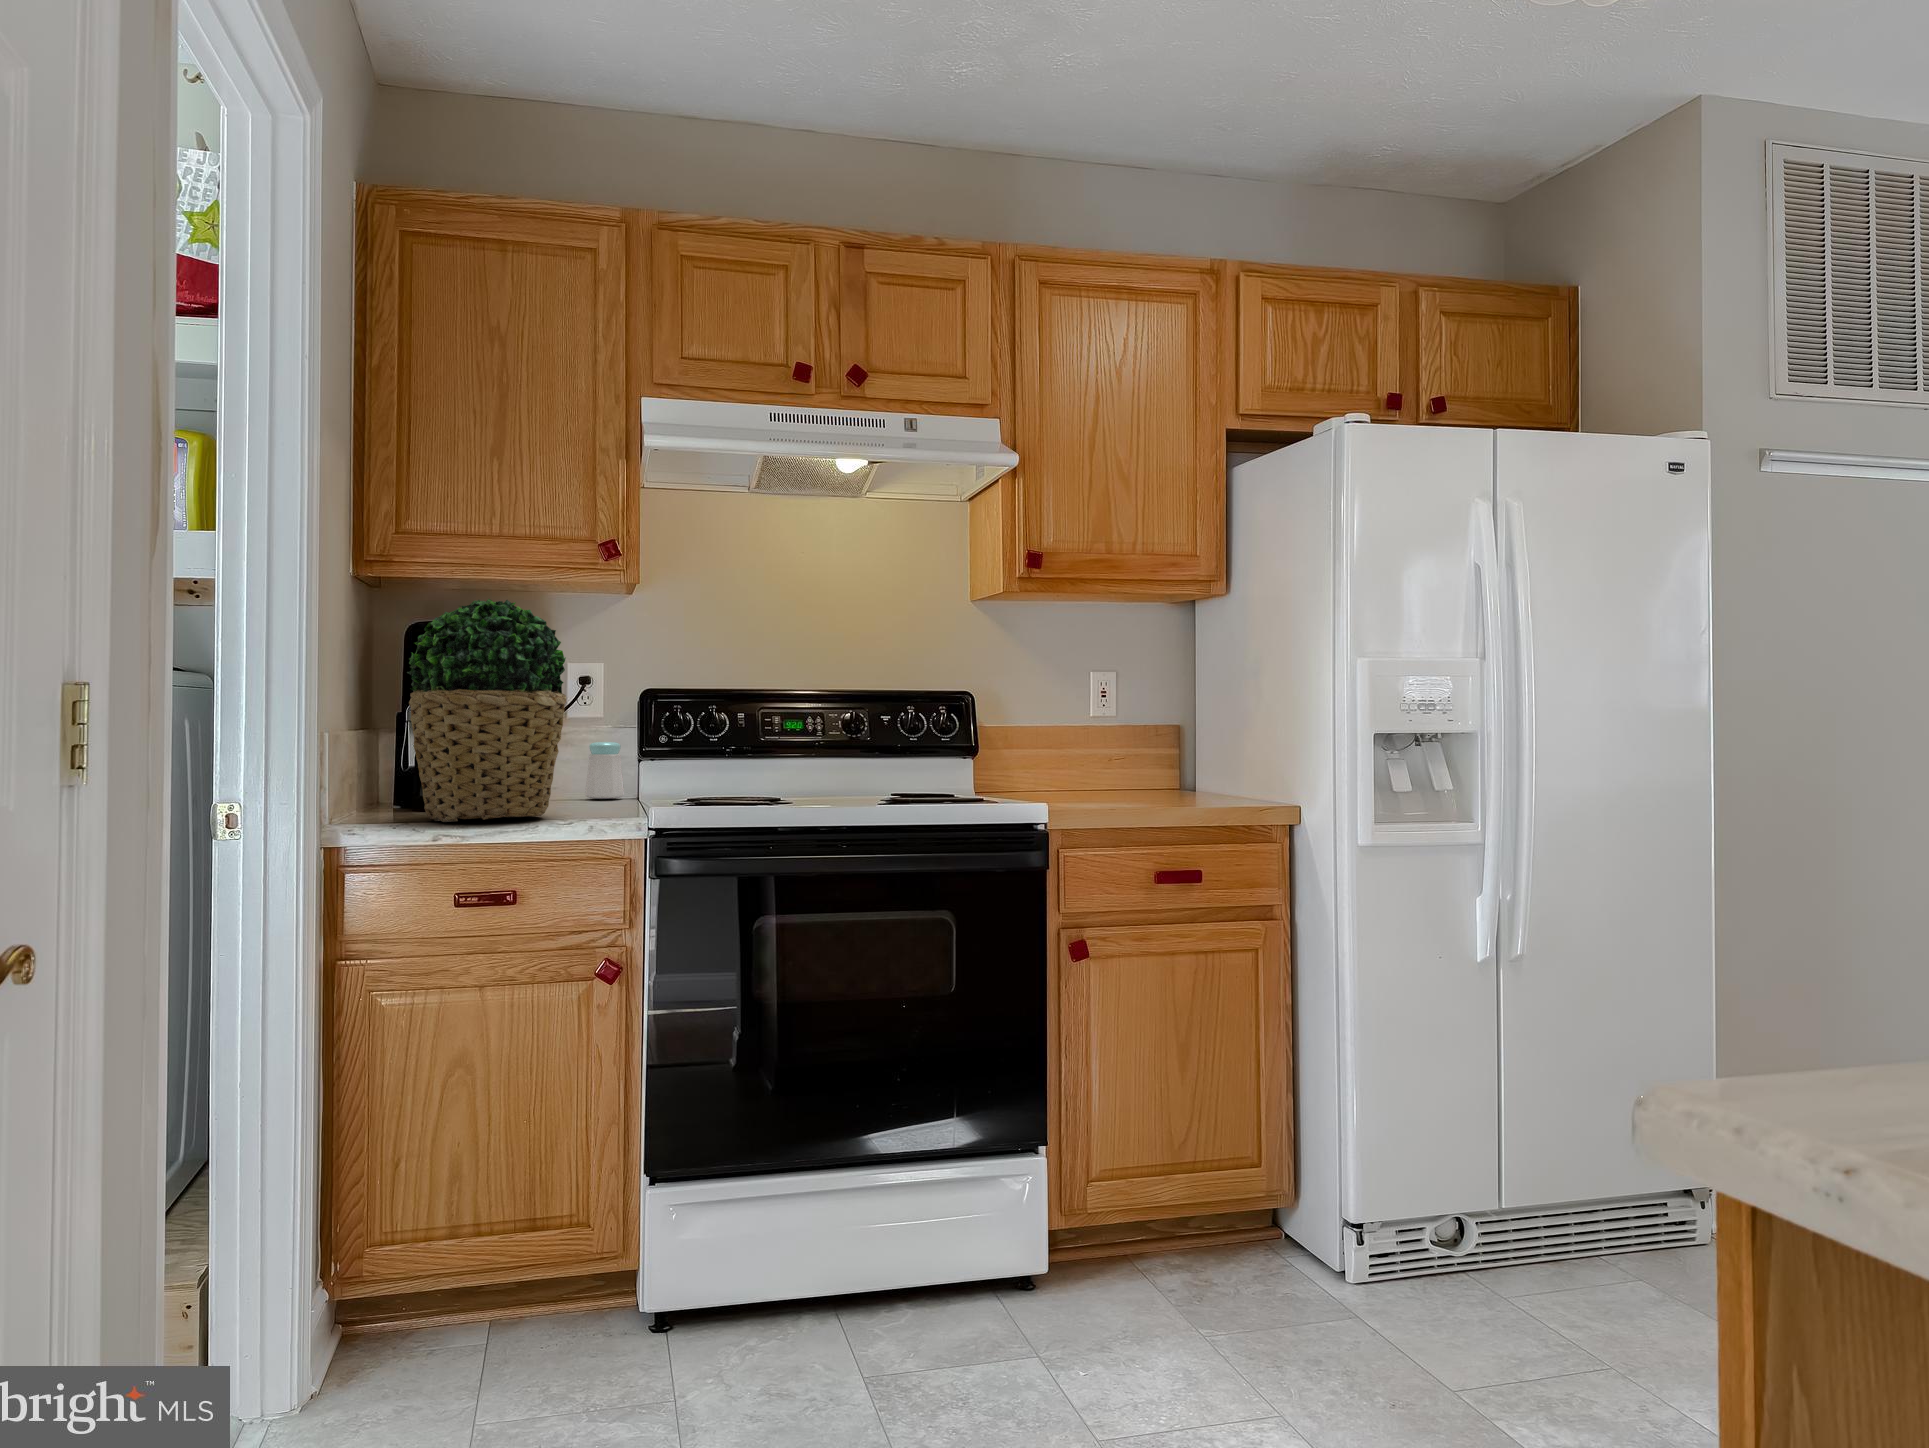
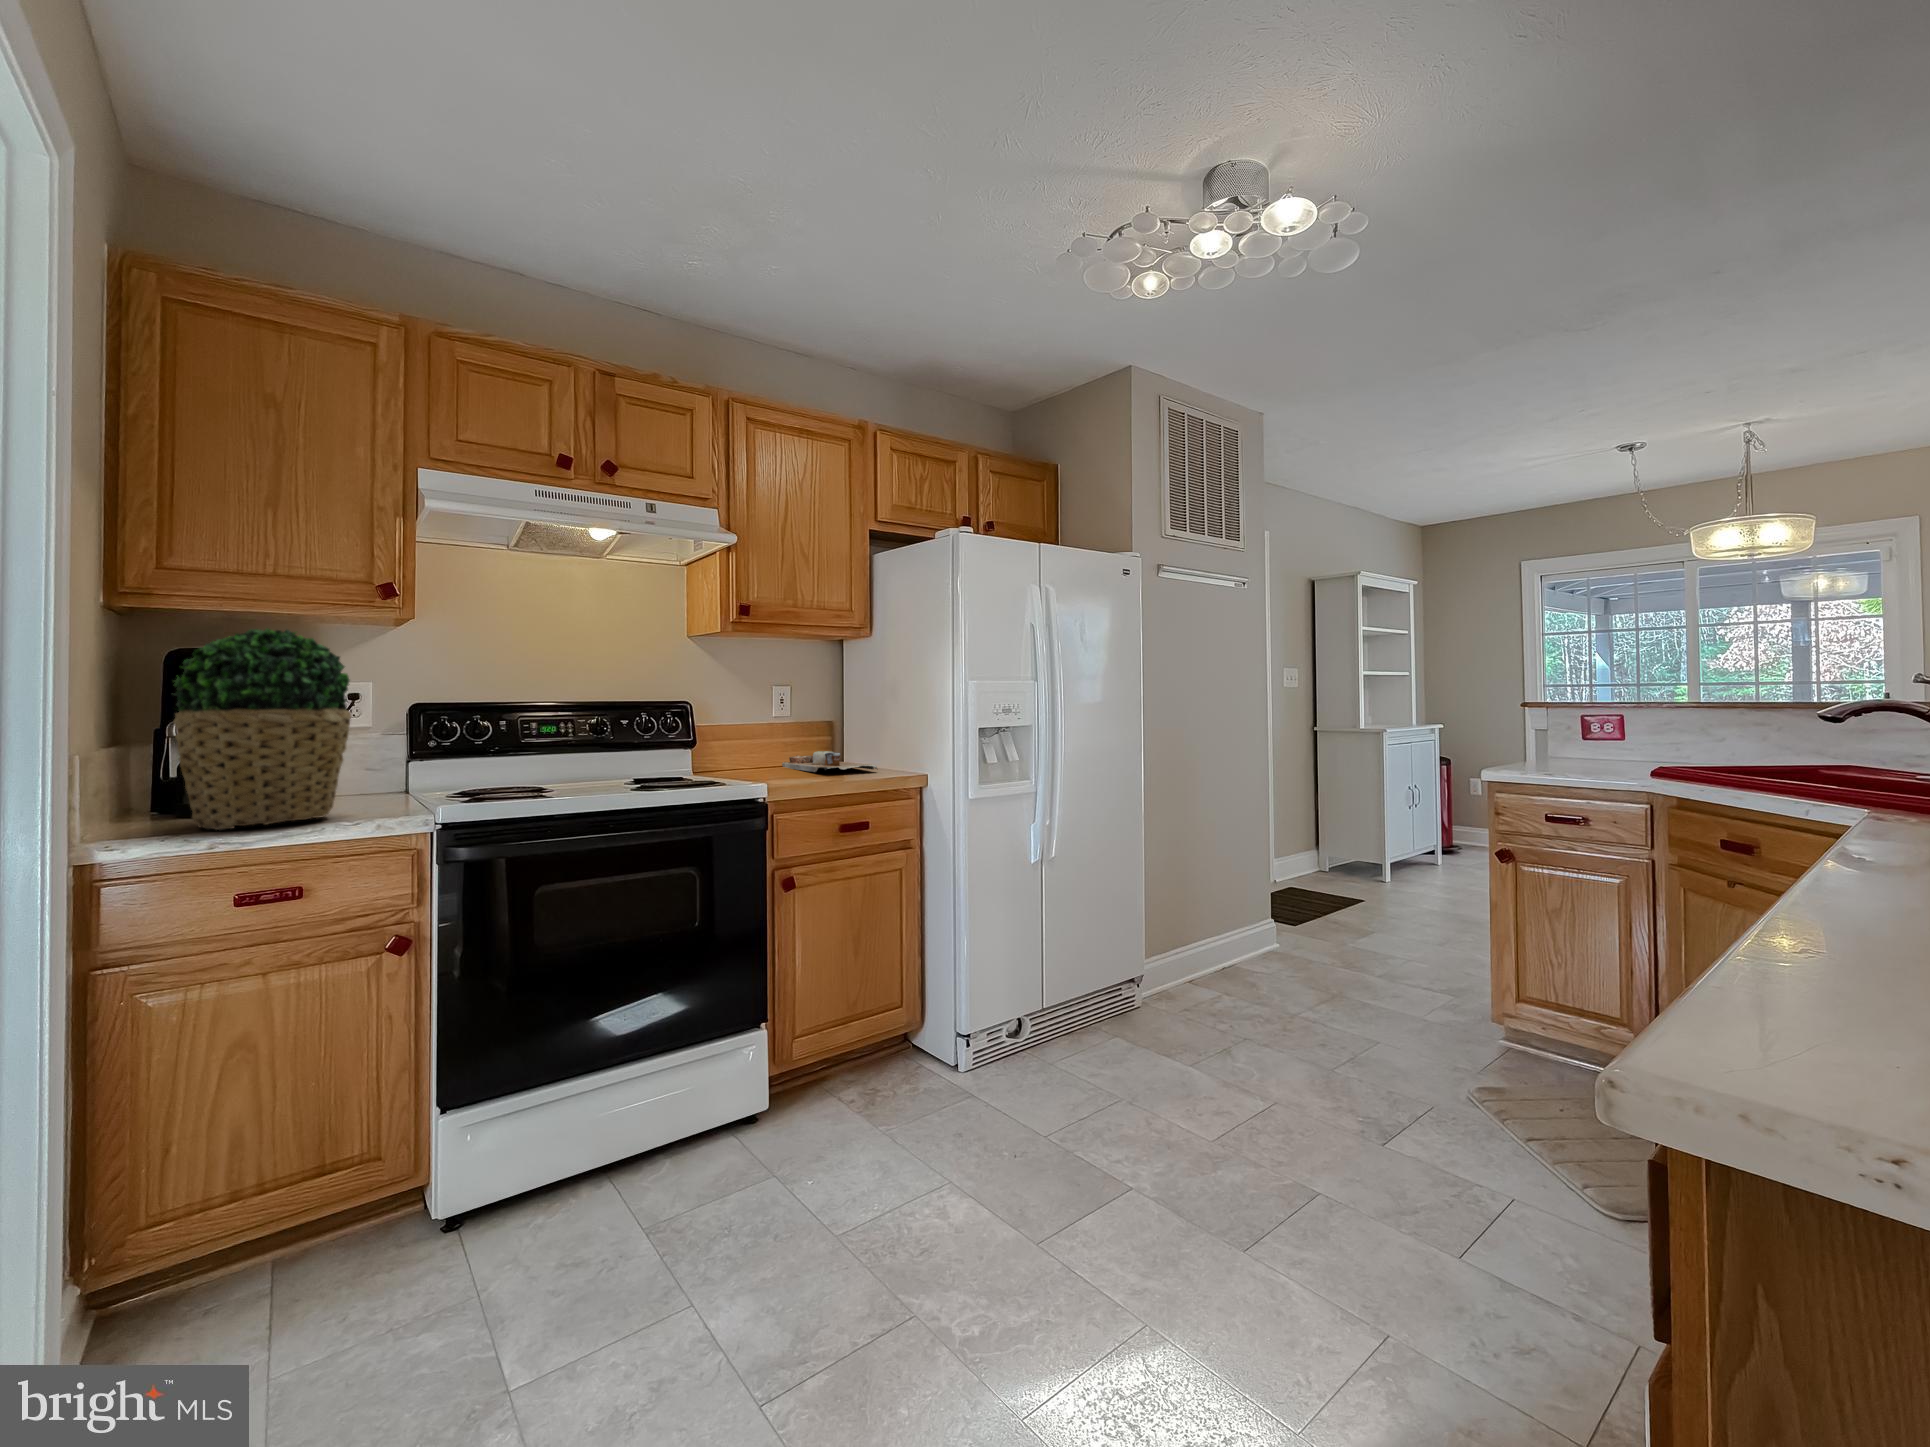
salt shaker: present [586,742,624,799] -> none [357,747,396,794]
cutting board: none [1101,771,1229,800] -> present [782,751,878,772]

